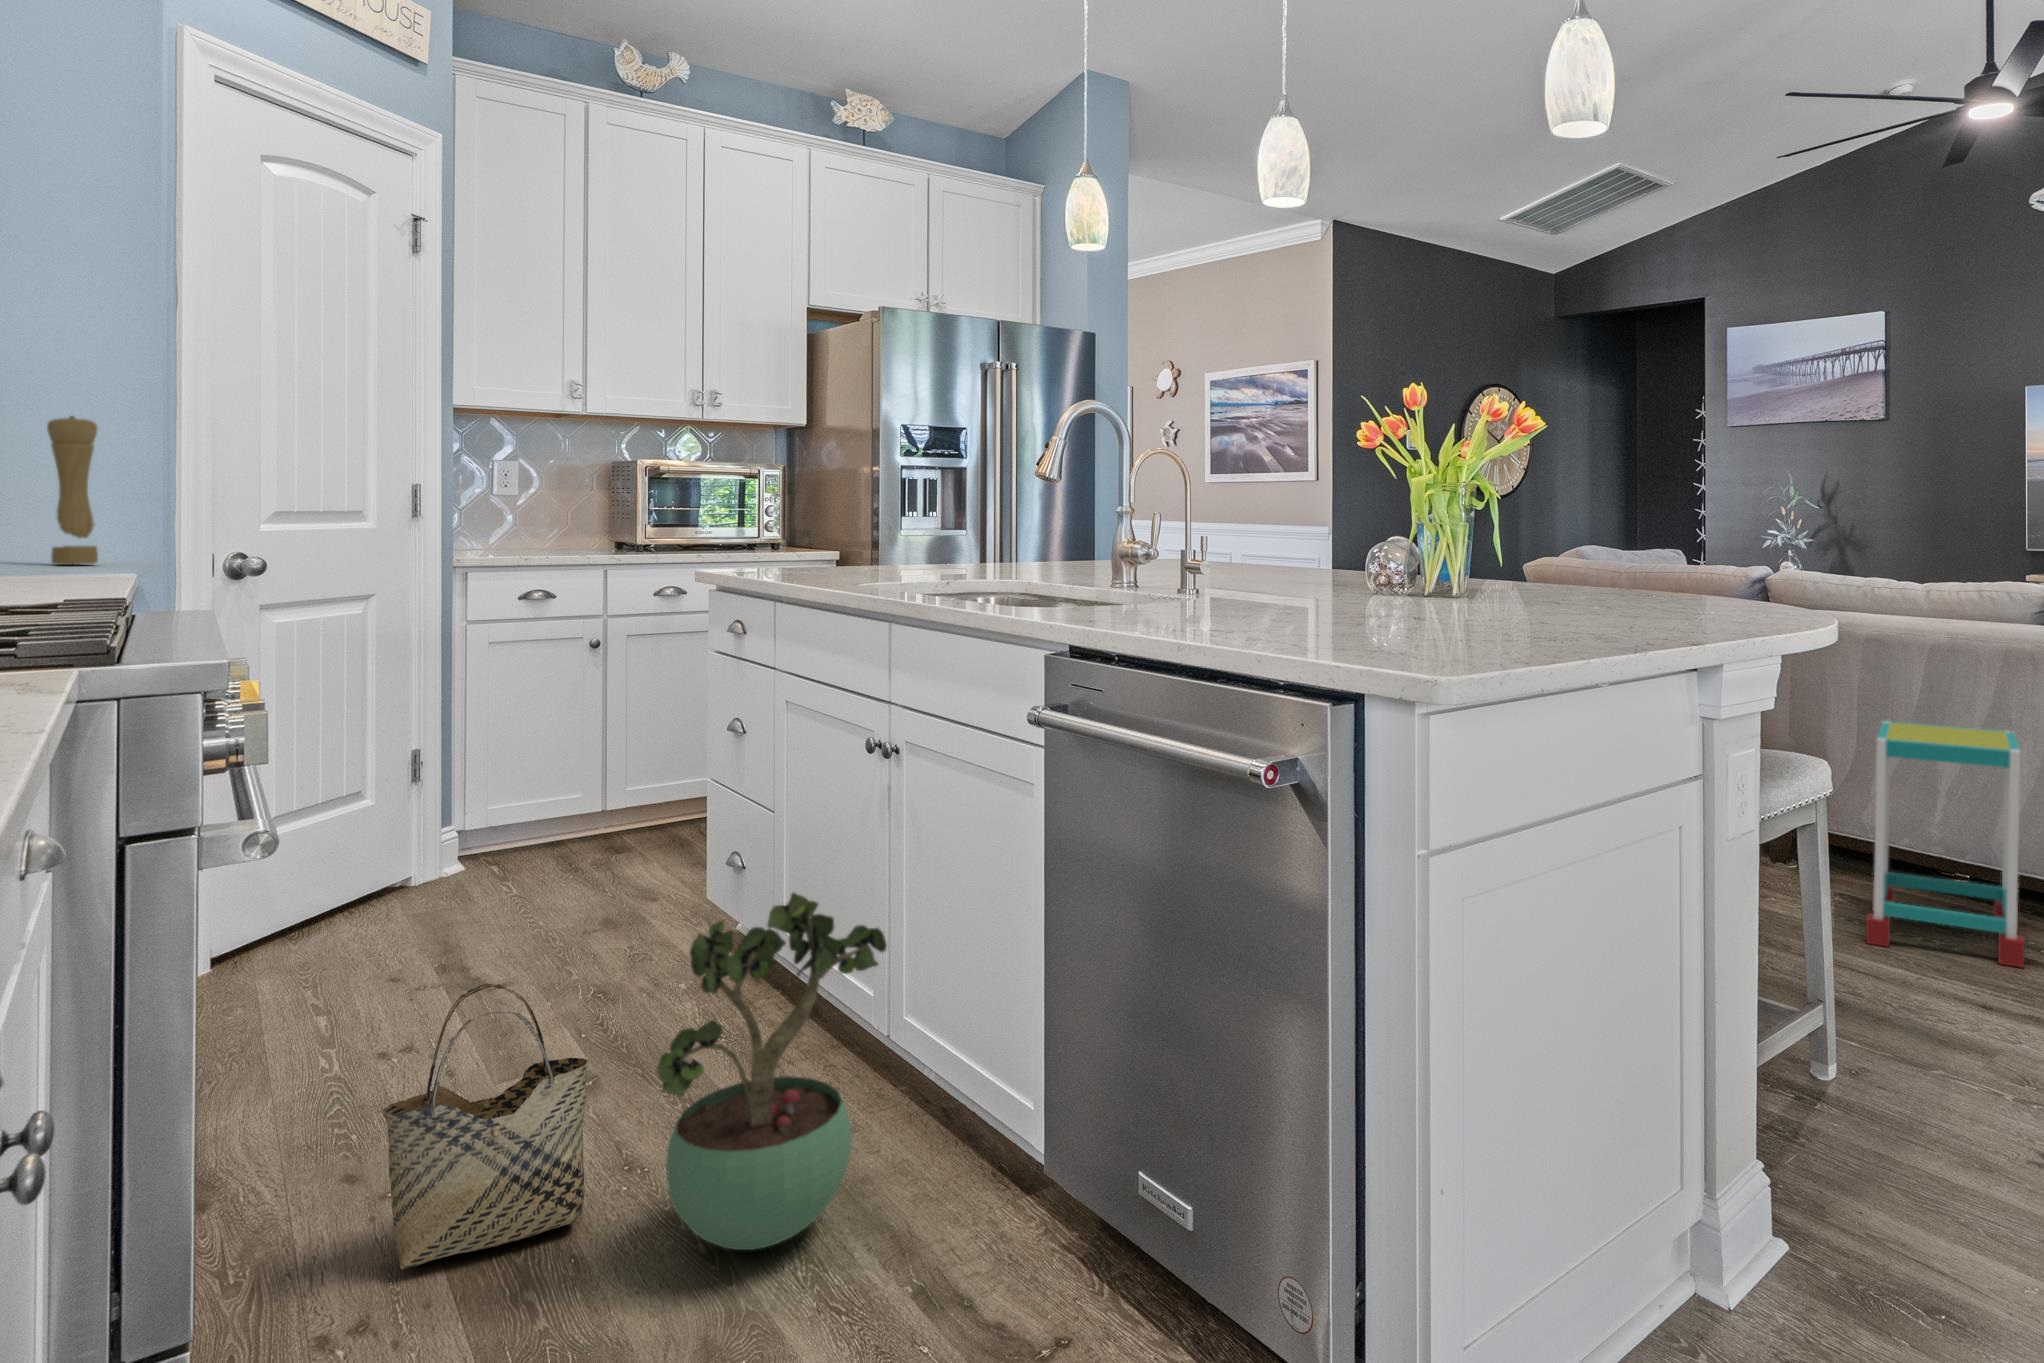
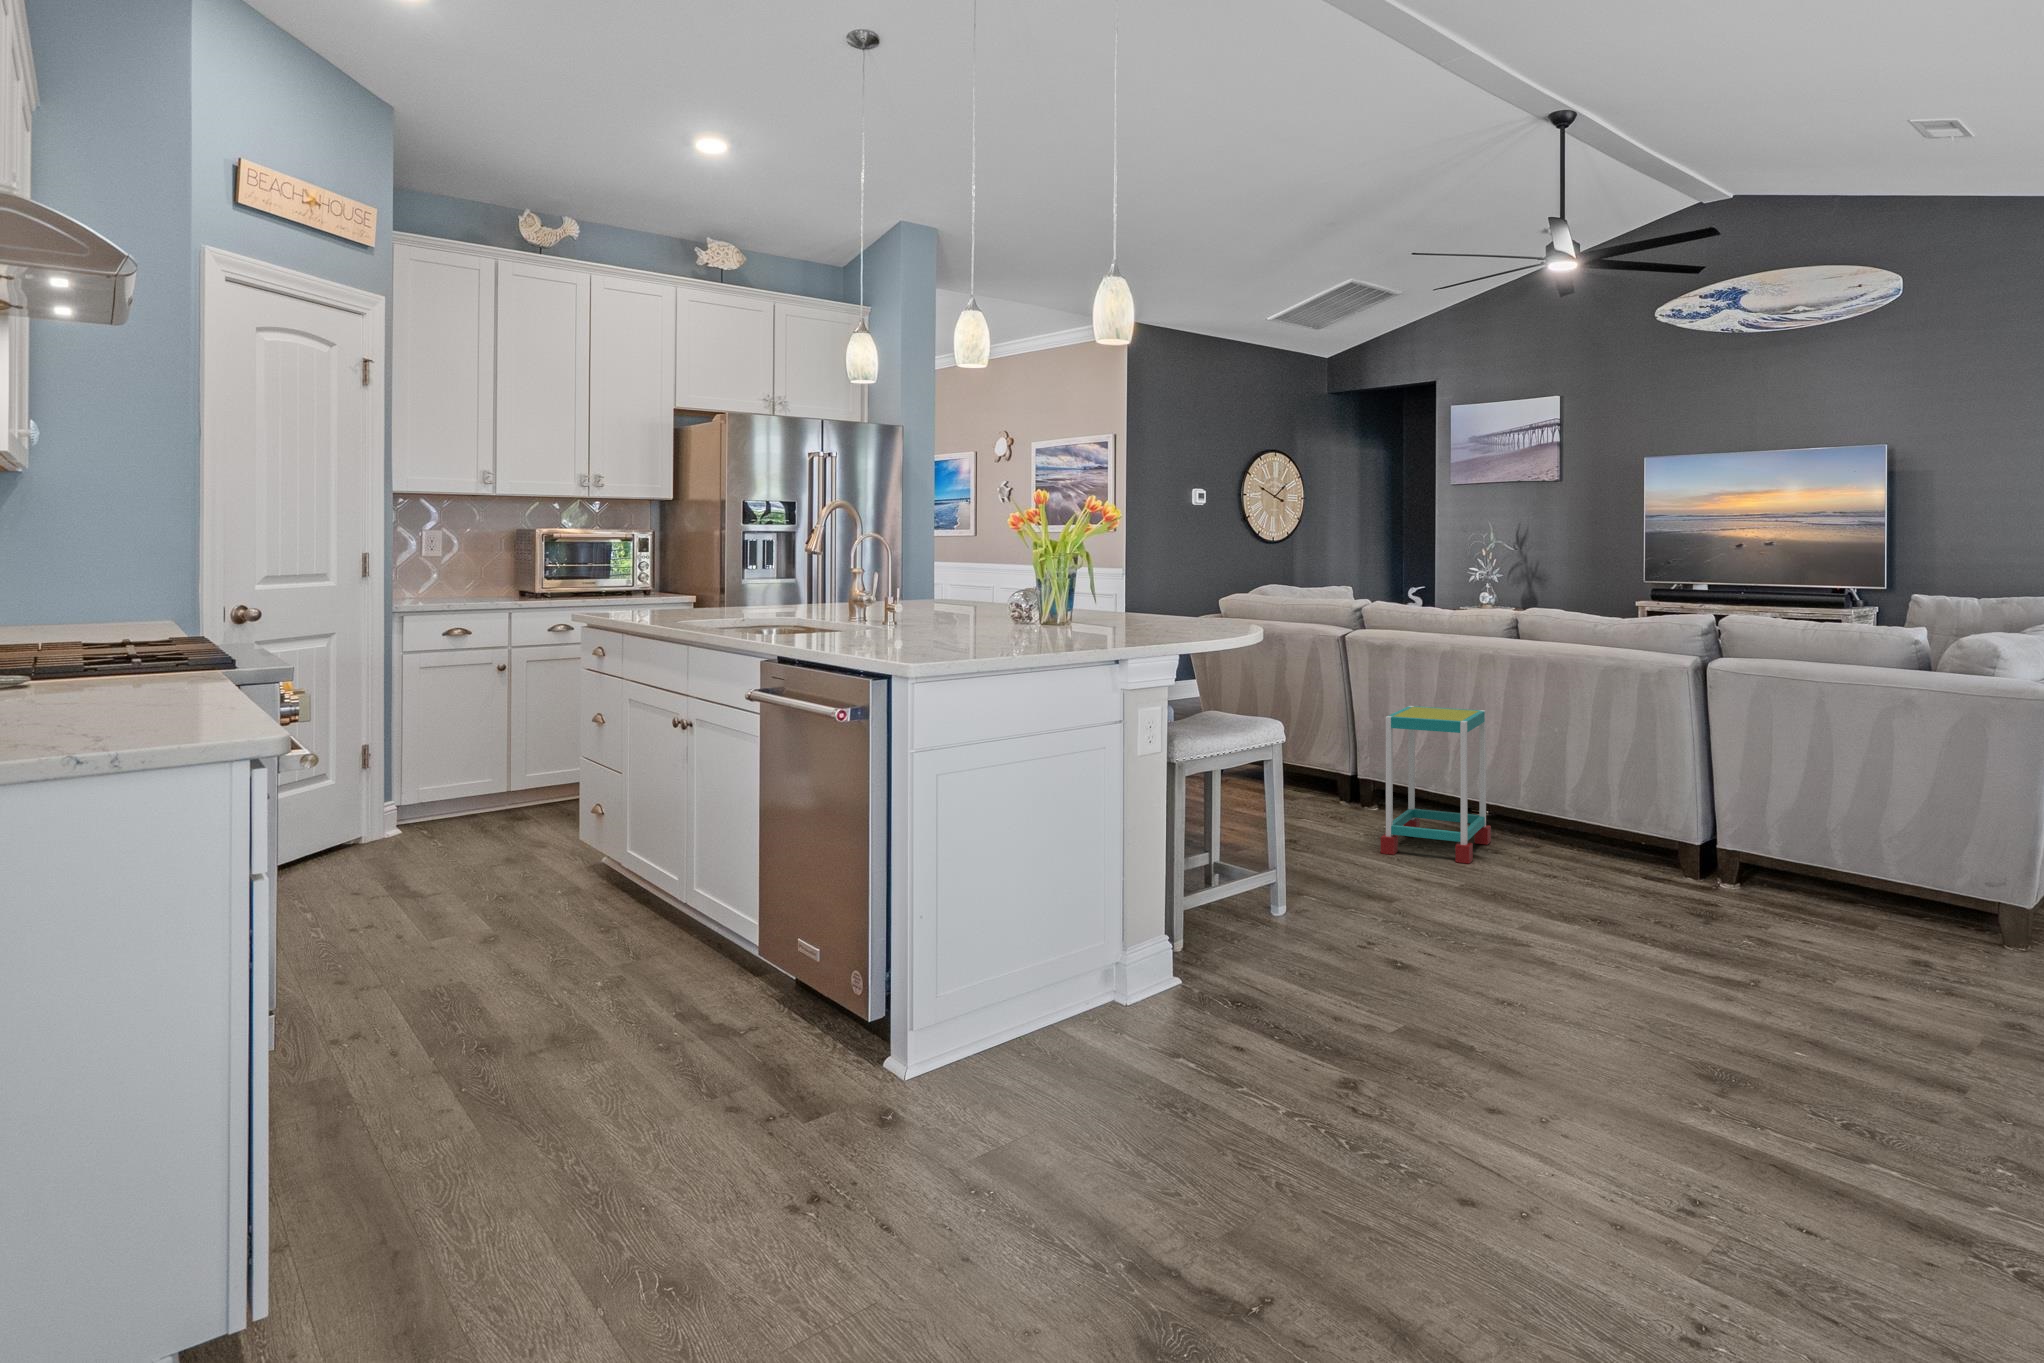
pepper mill: present [47,416,98,565] -> none [113,516,147,616]
potted plant: present [657,893,887,1250] -> none [526,803,670,1009]
woven basket: present [382,984,589,1270] -> none [361,865,487,1023]

